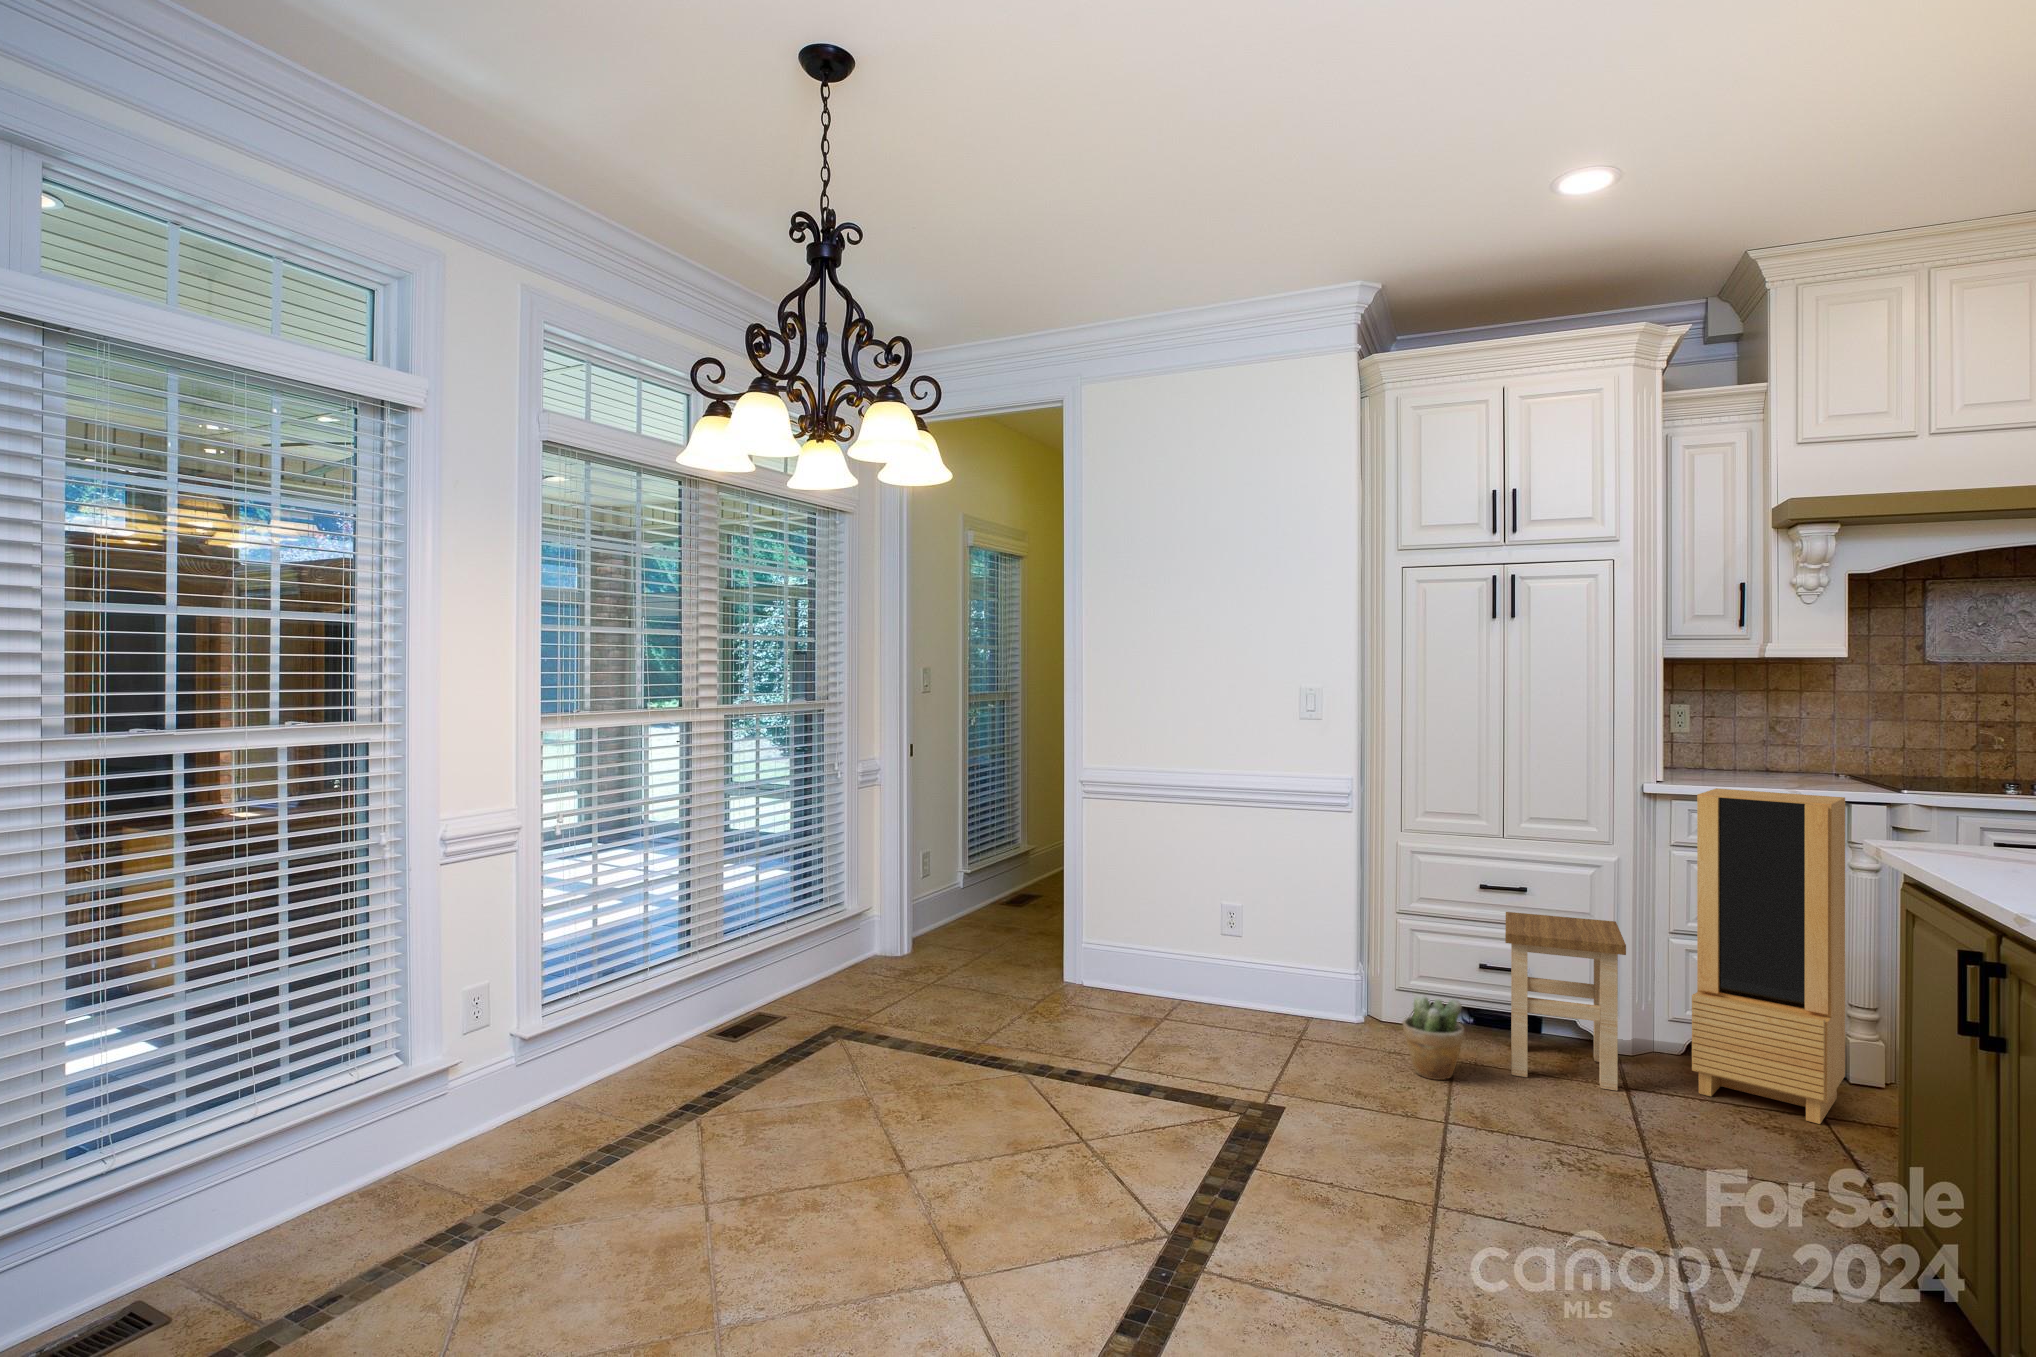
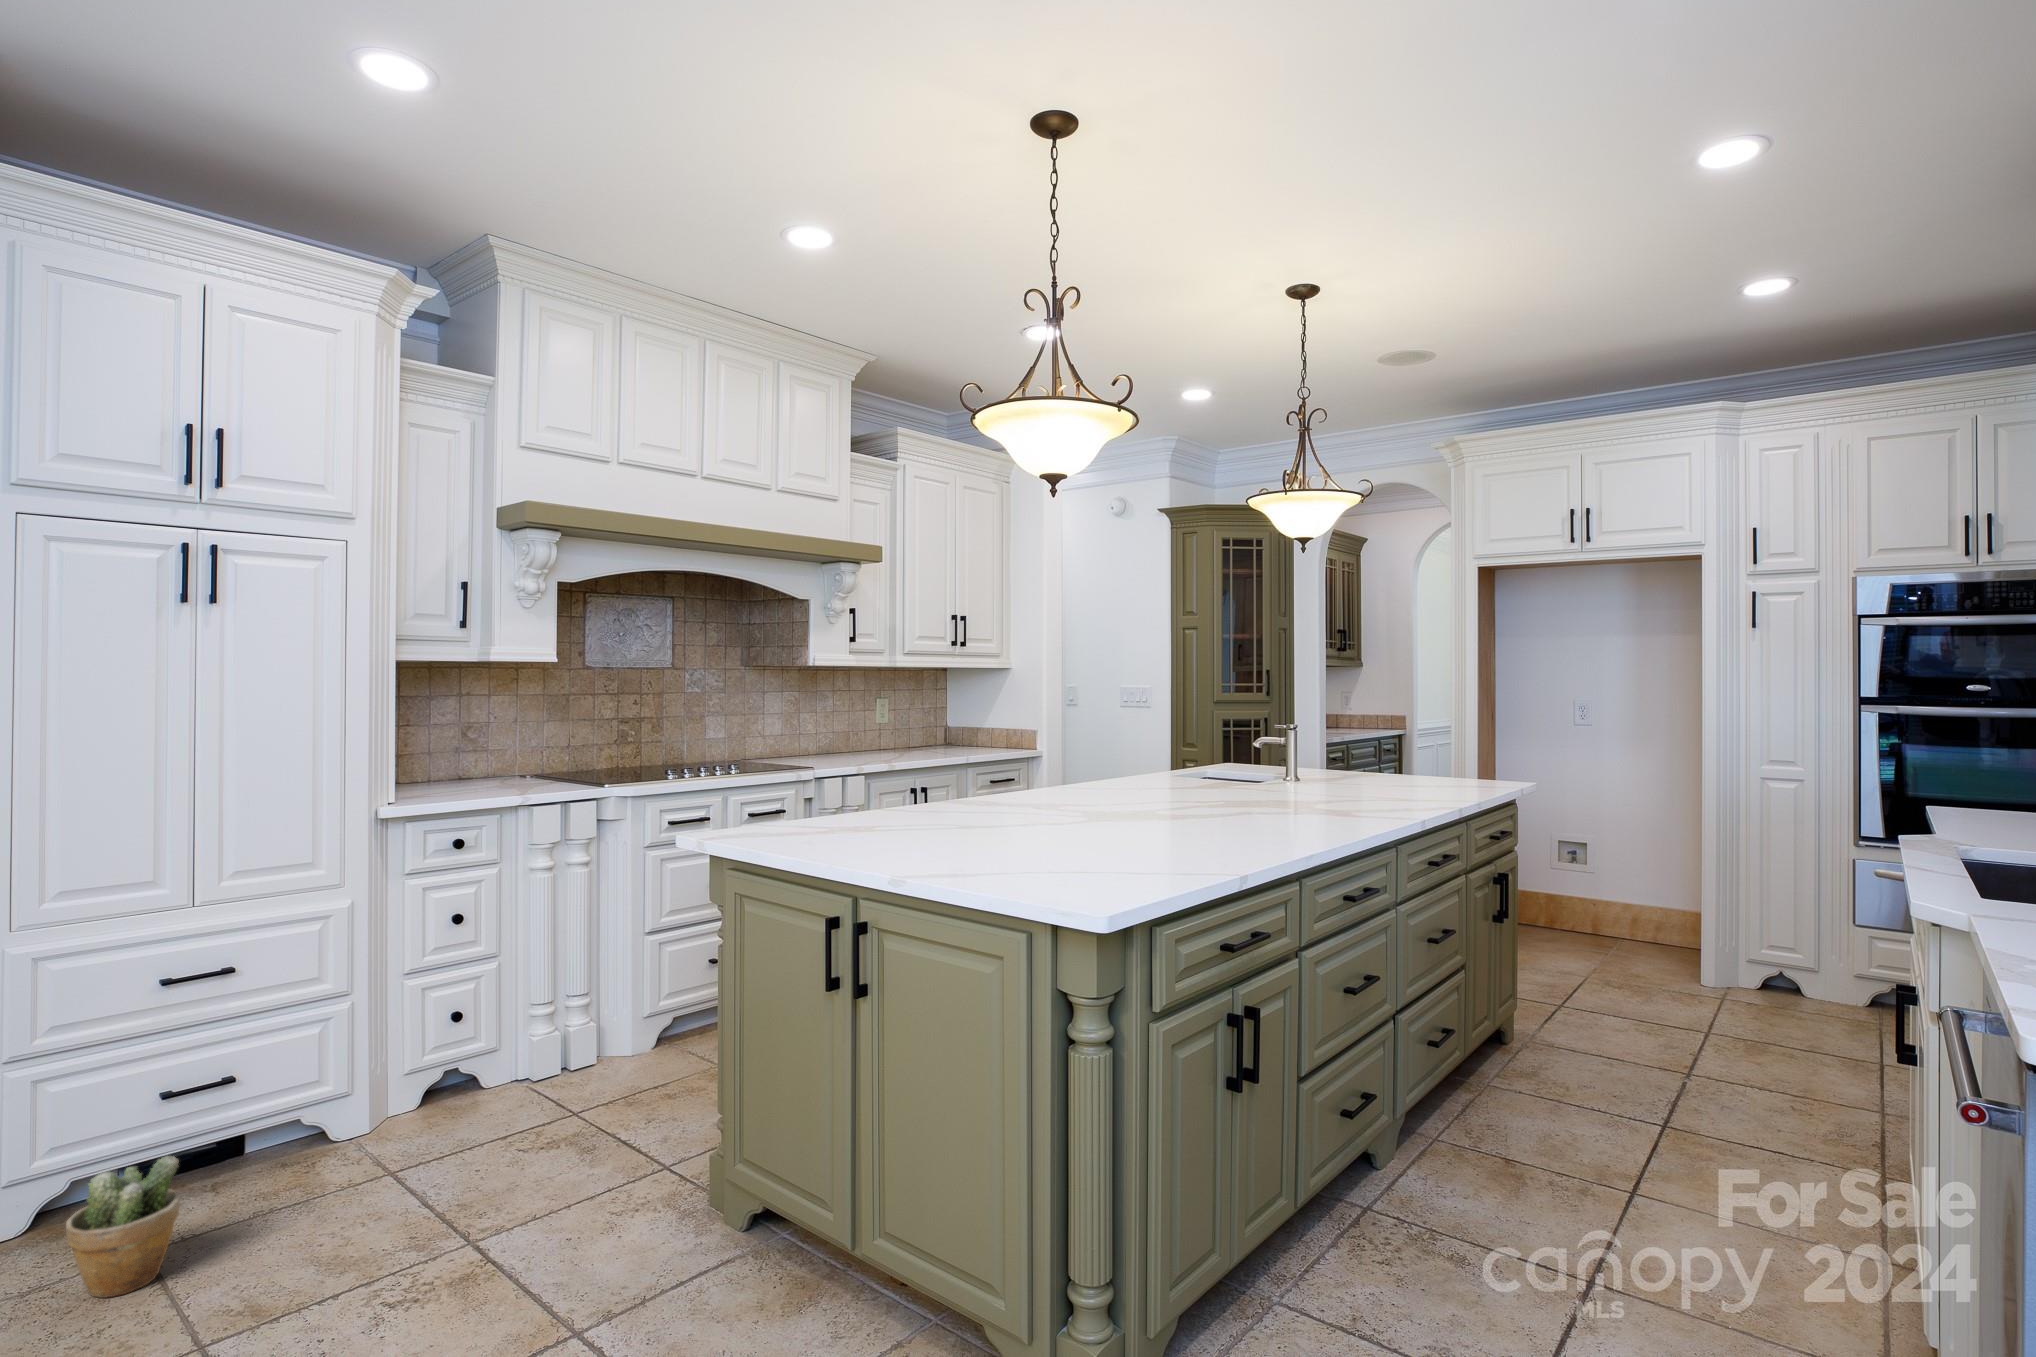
storage cabinet: present [1692,788,1845,1124] -> none [457,797,586,1142]
stool: present [1505,912,1626,1091] -> none [204,977,397,1225]

